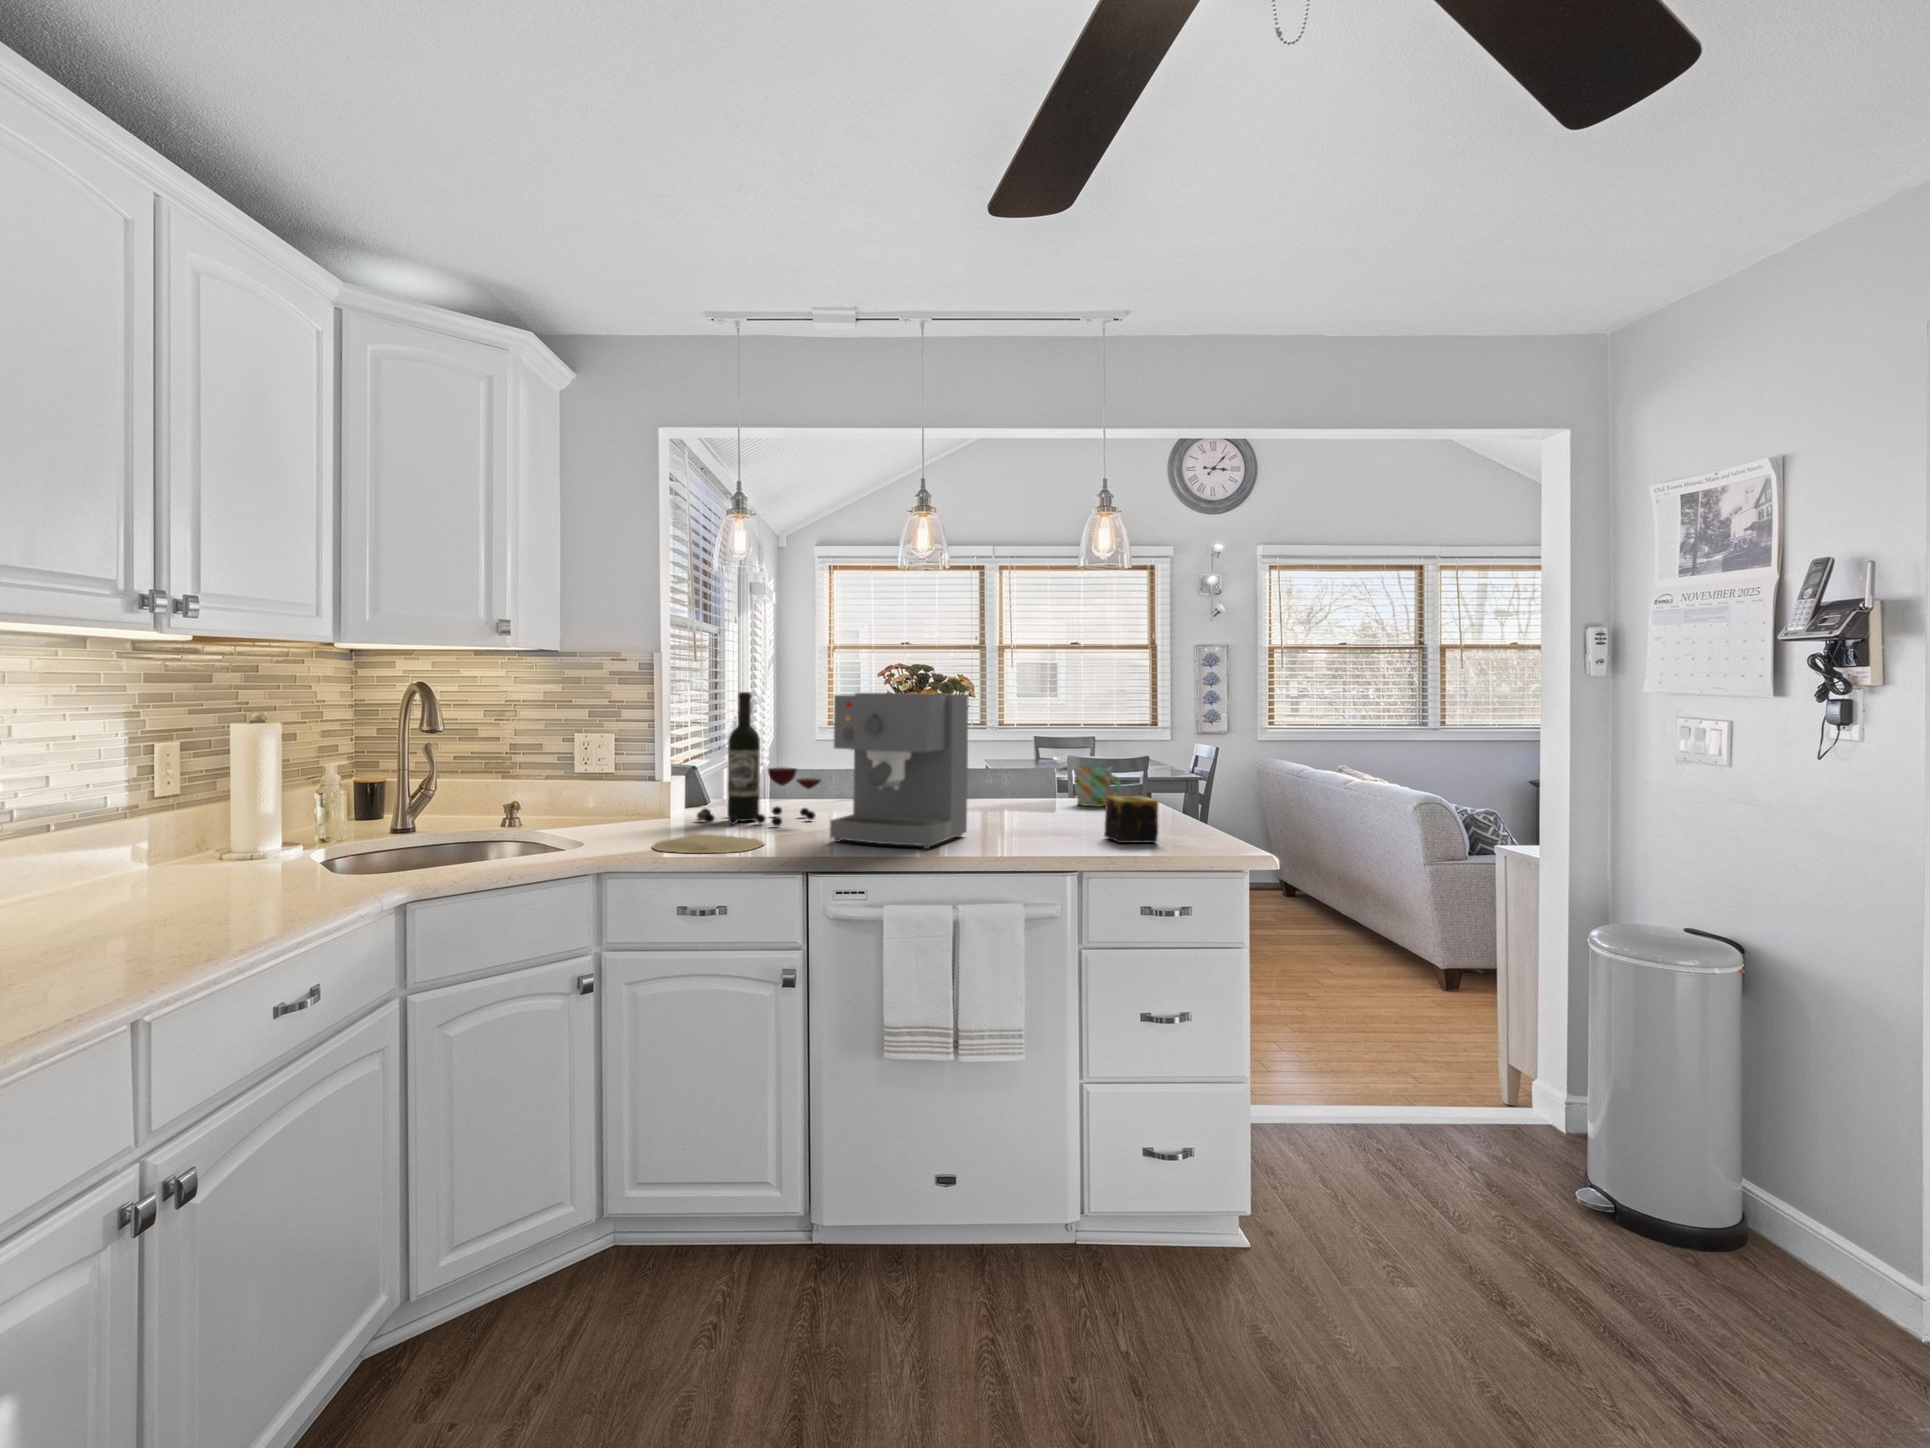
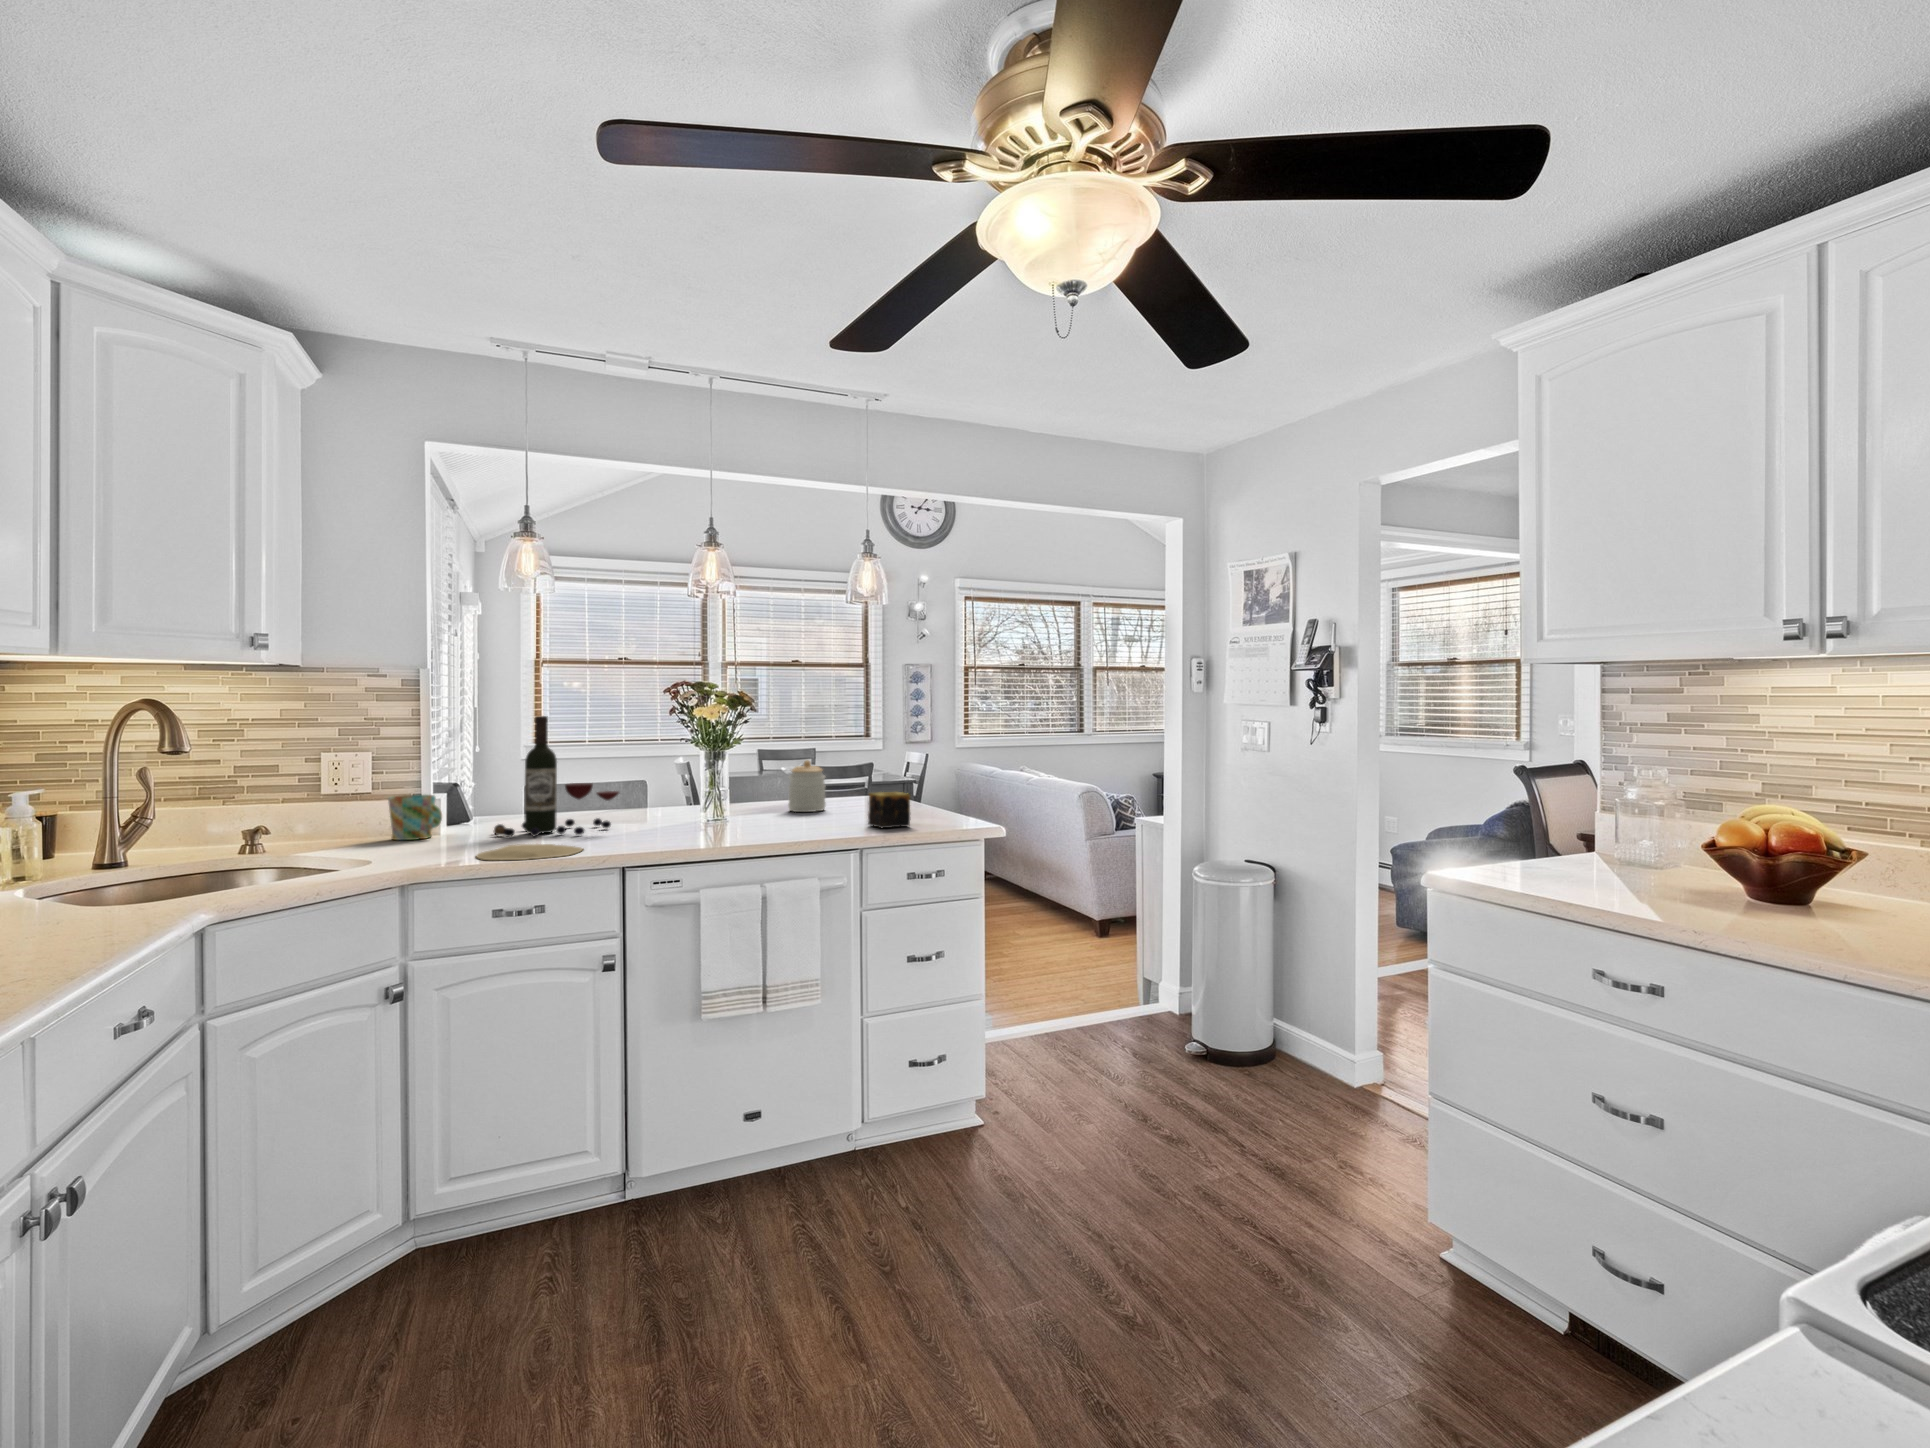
coffee maker: present [830,693,969,849] -> none [642,715,758,843]
jar: none [1021,751,1066,814] -> present [788,760,826,812]
mug: present [1075,765,1121,807] -> present [388,795,442,840]

